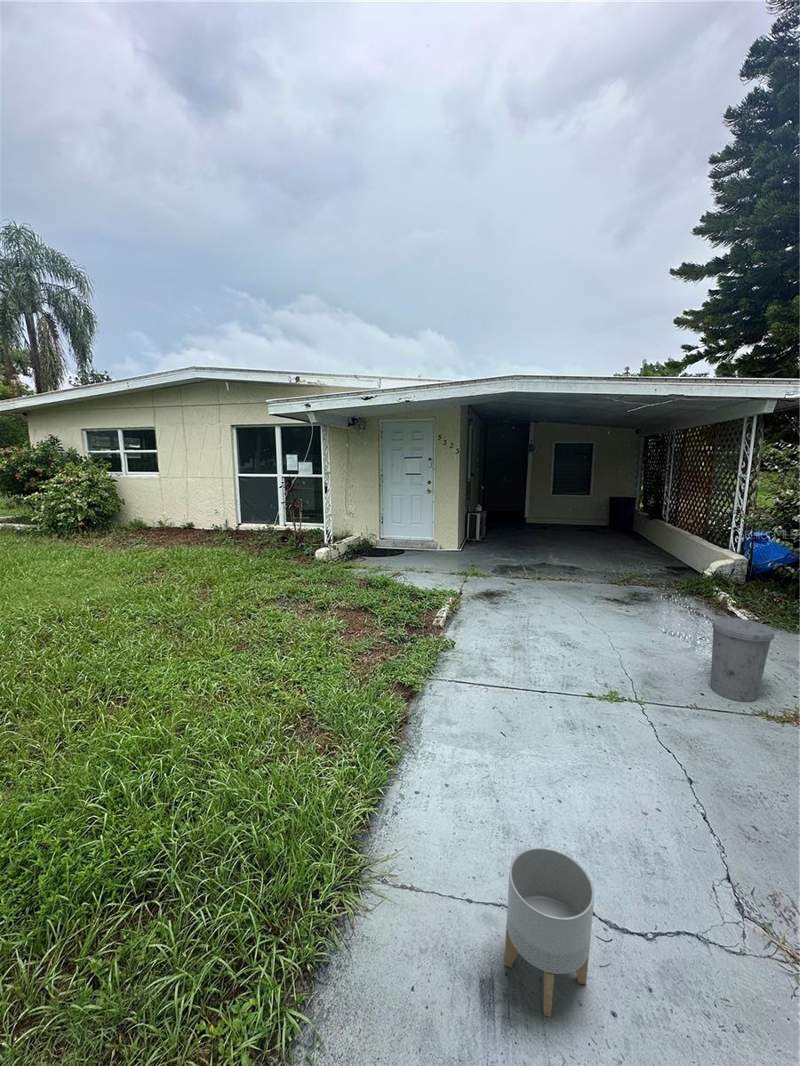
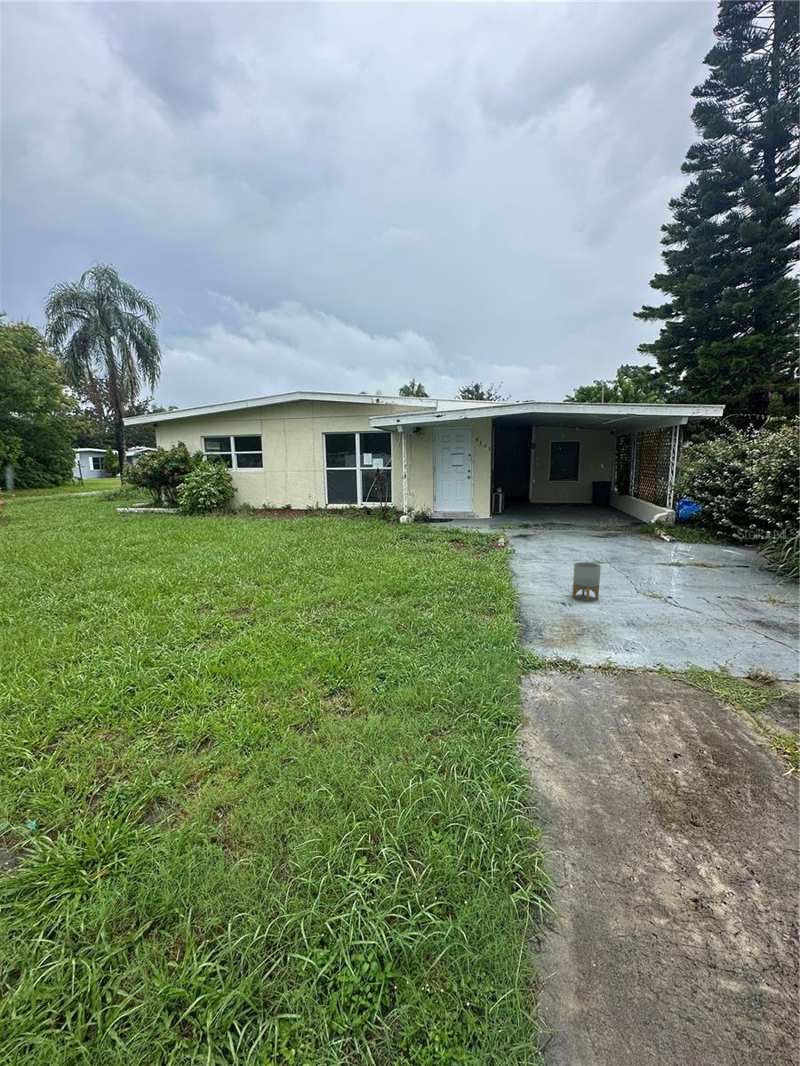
trash can: present [711,617,774,702] -> none [648,523,675,561]

